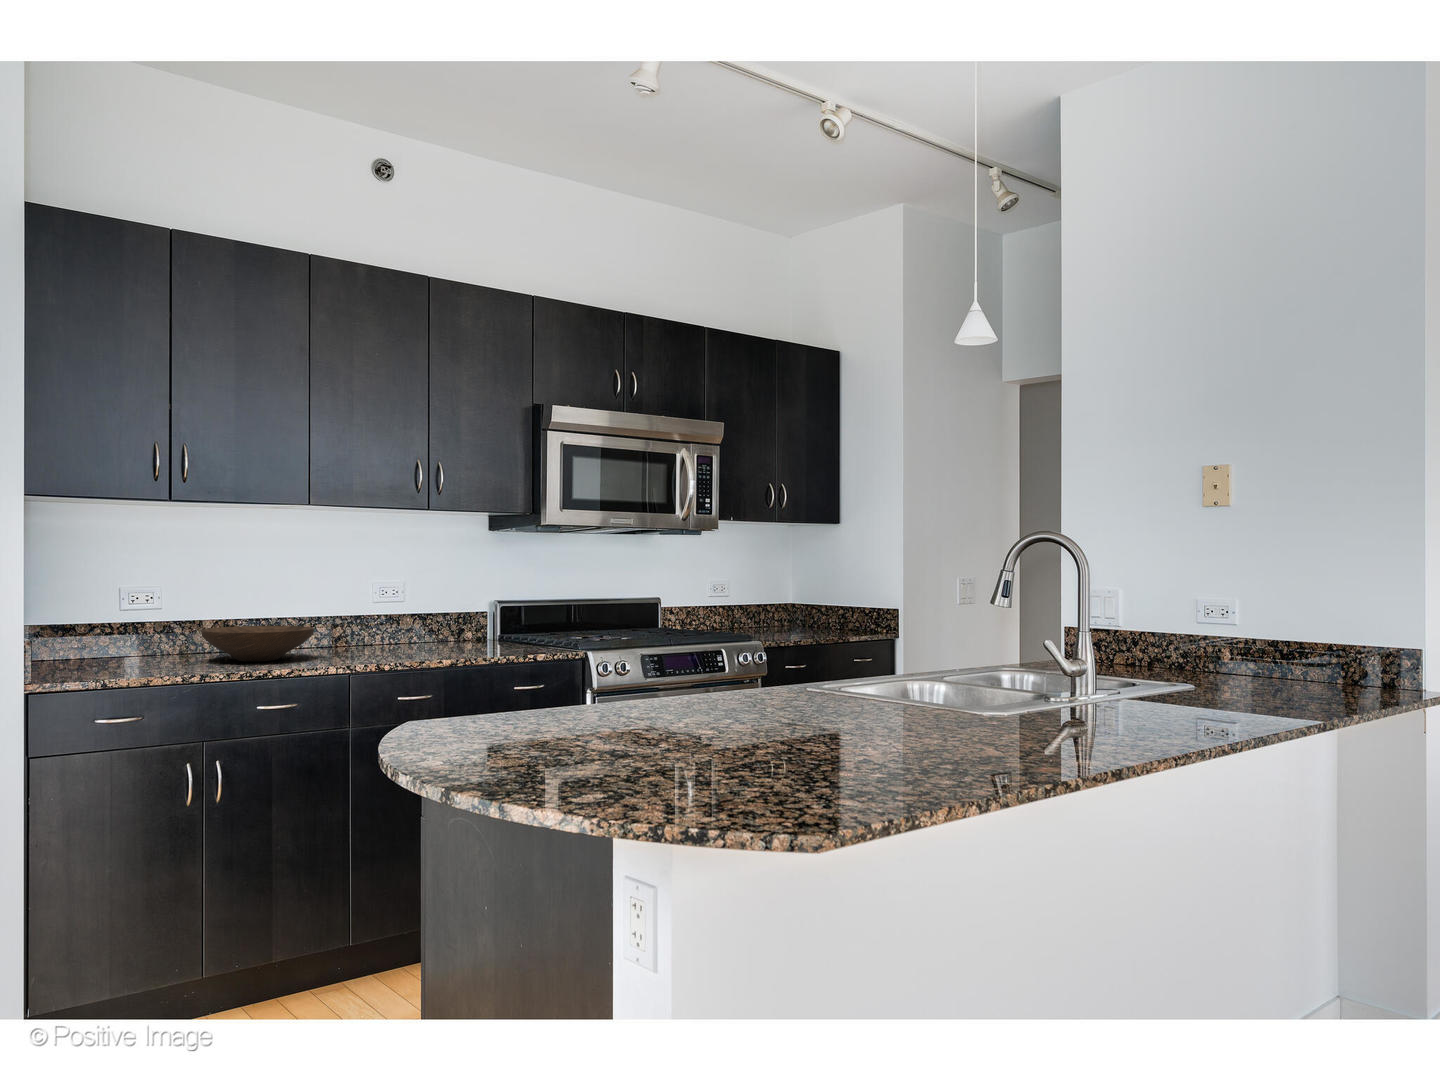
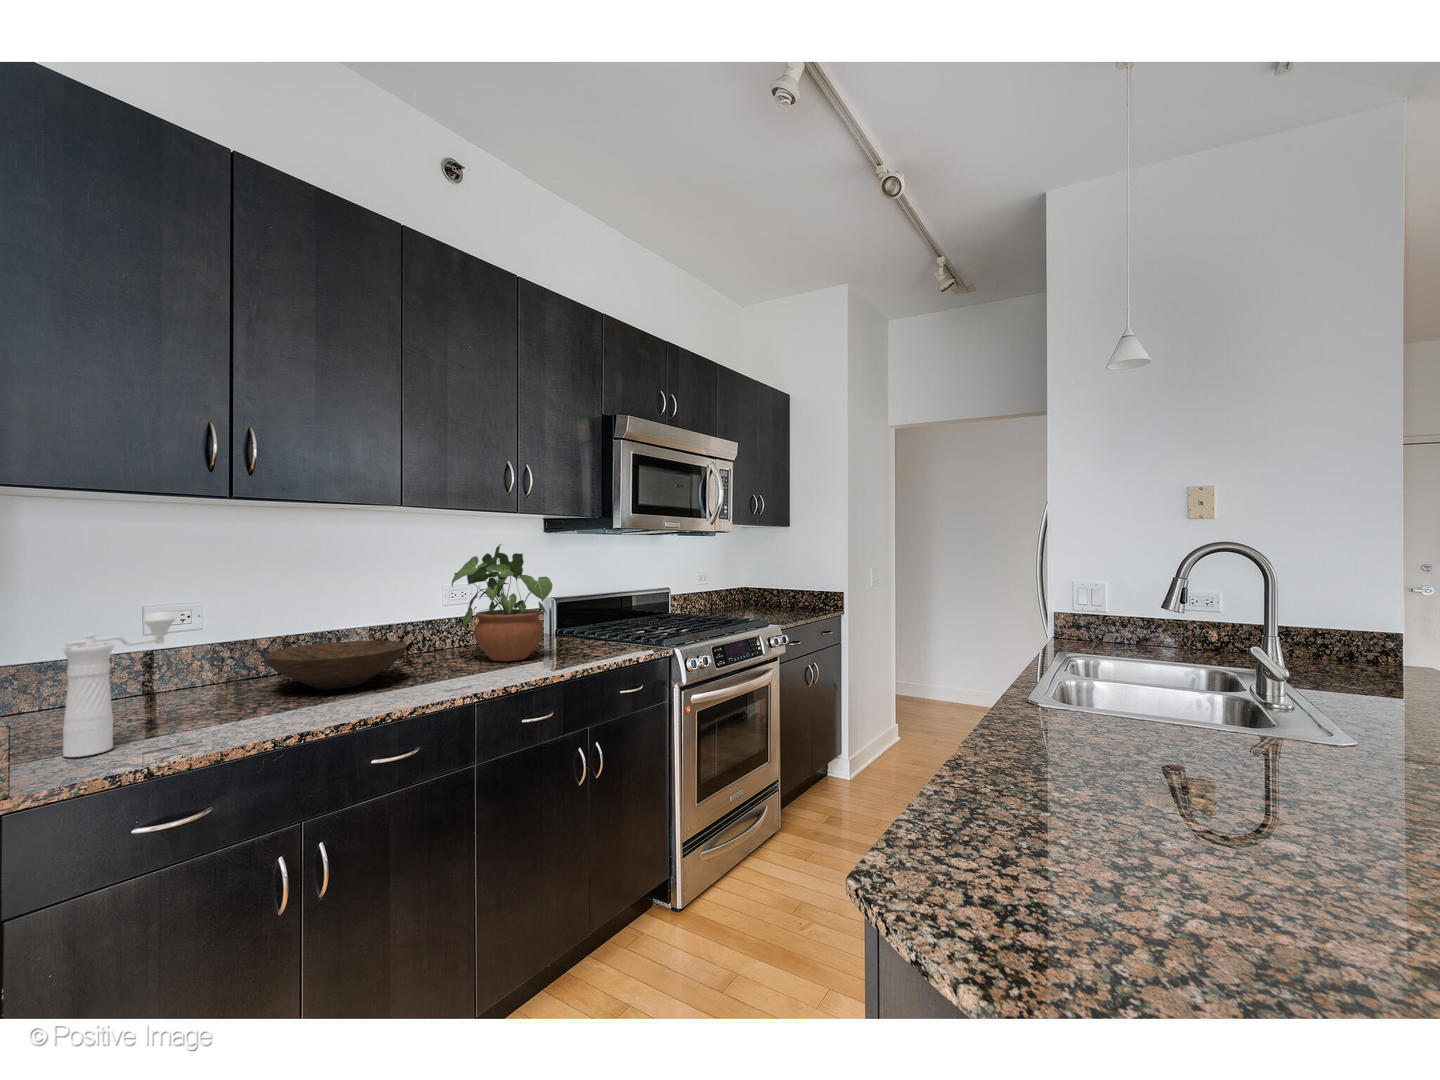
potted plant: none [365,540,457,654] -> present [452,544,552,661]
pepper mill: none [65,586,134,679] -> present [63,612,176,757]

